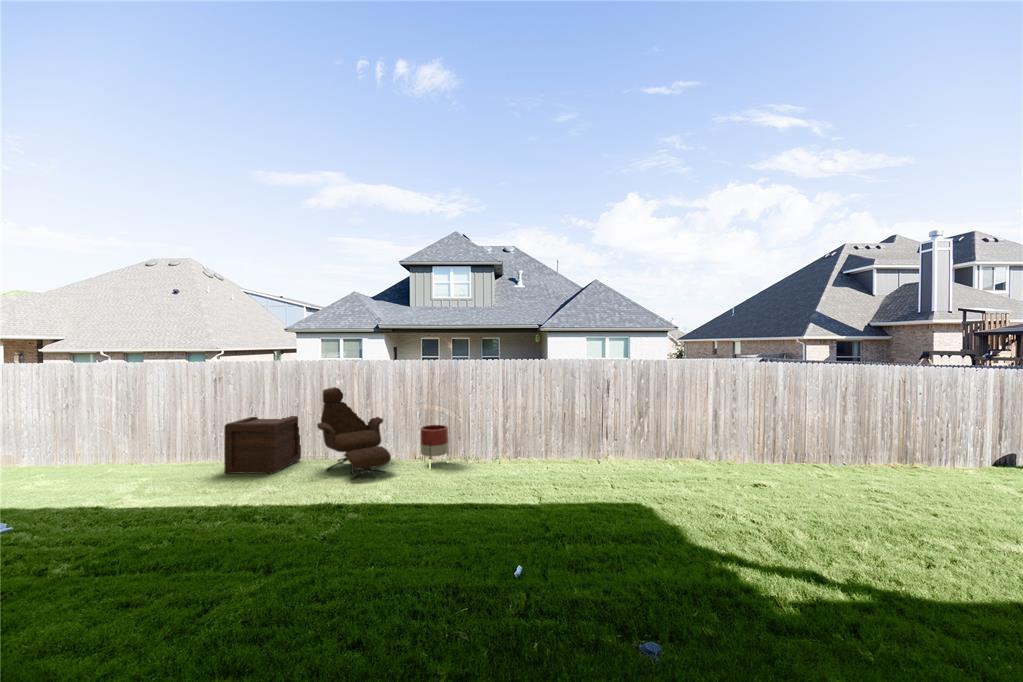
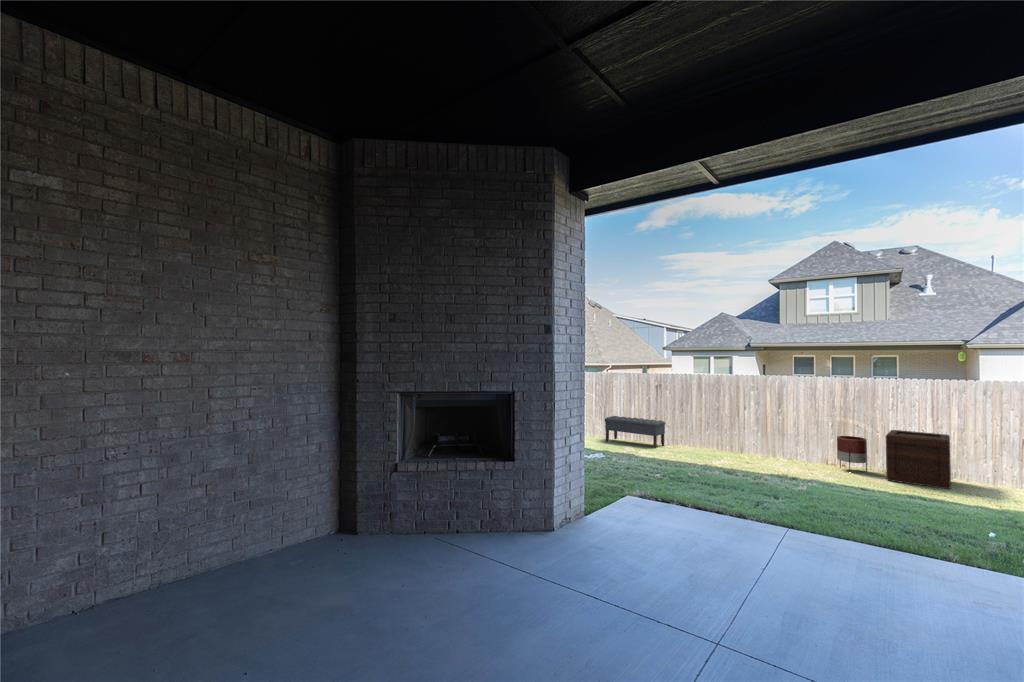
lounge chair: present [317,387,391,479] -> none [740,397,813,473]
wooden crate: present [224,416,301,474] -> present [886,430,951,489]
bench: none [123,427,228,471] -> present [605,416,665,448]

